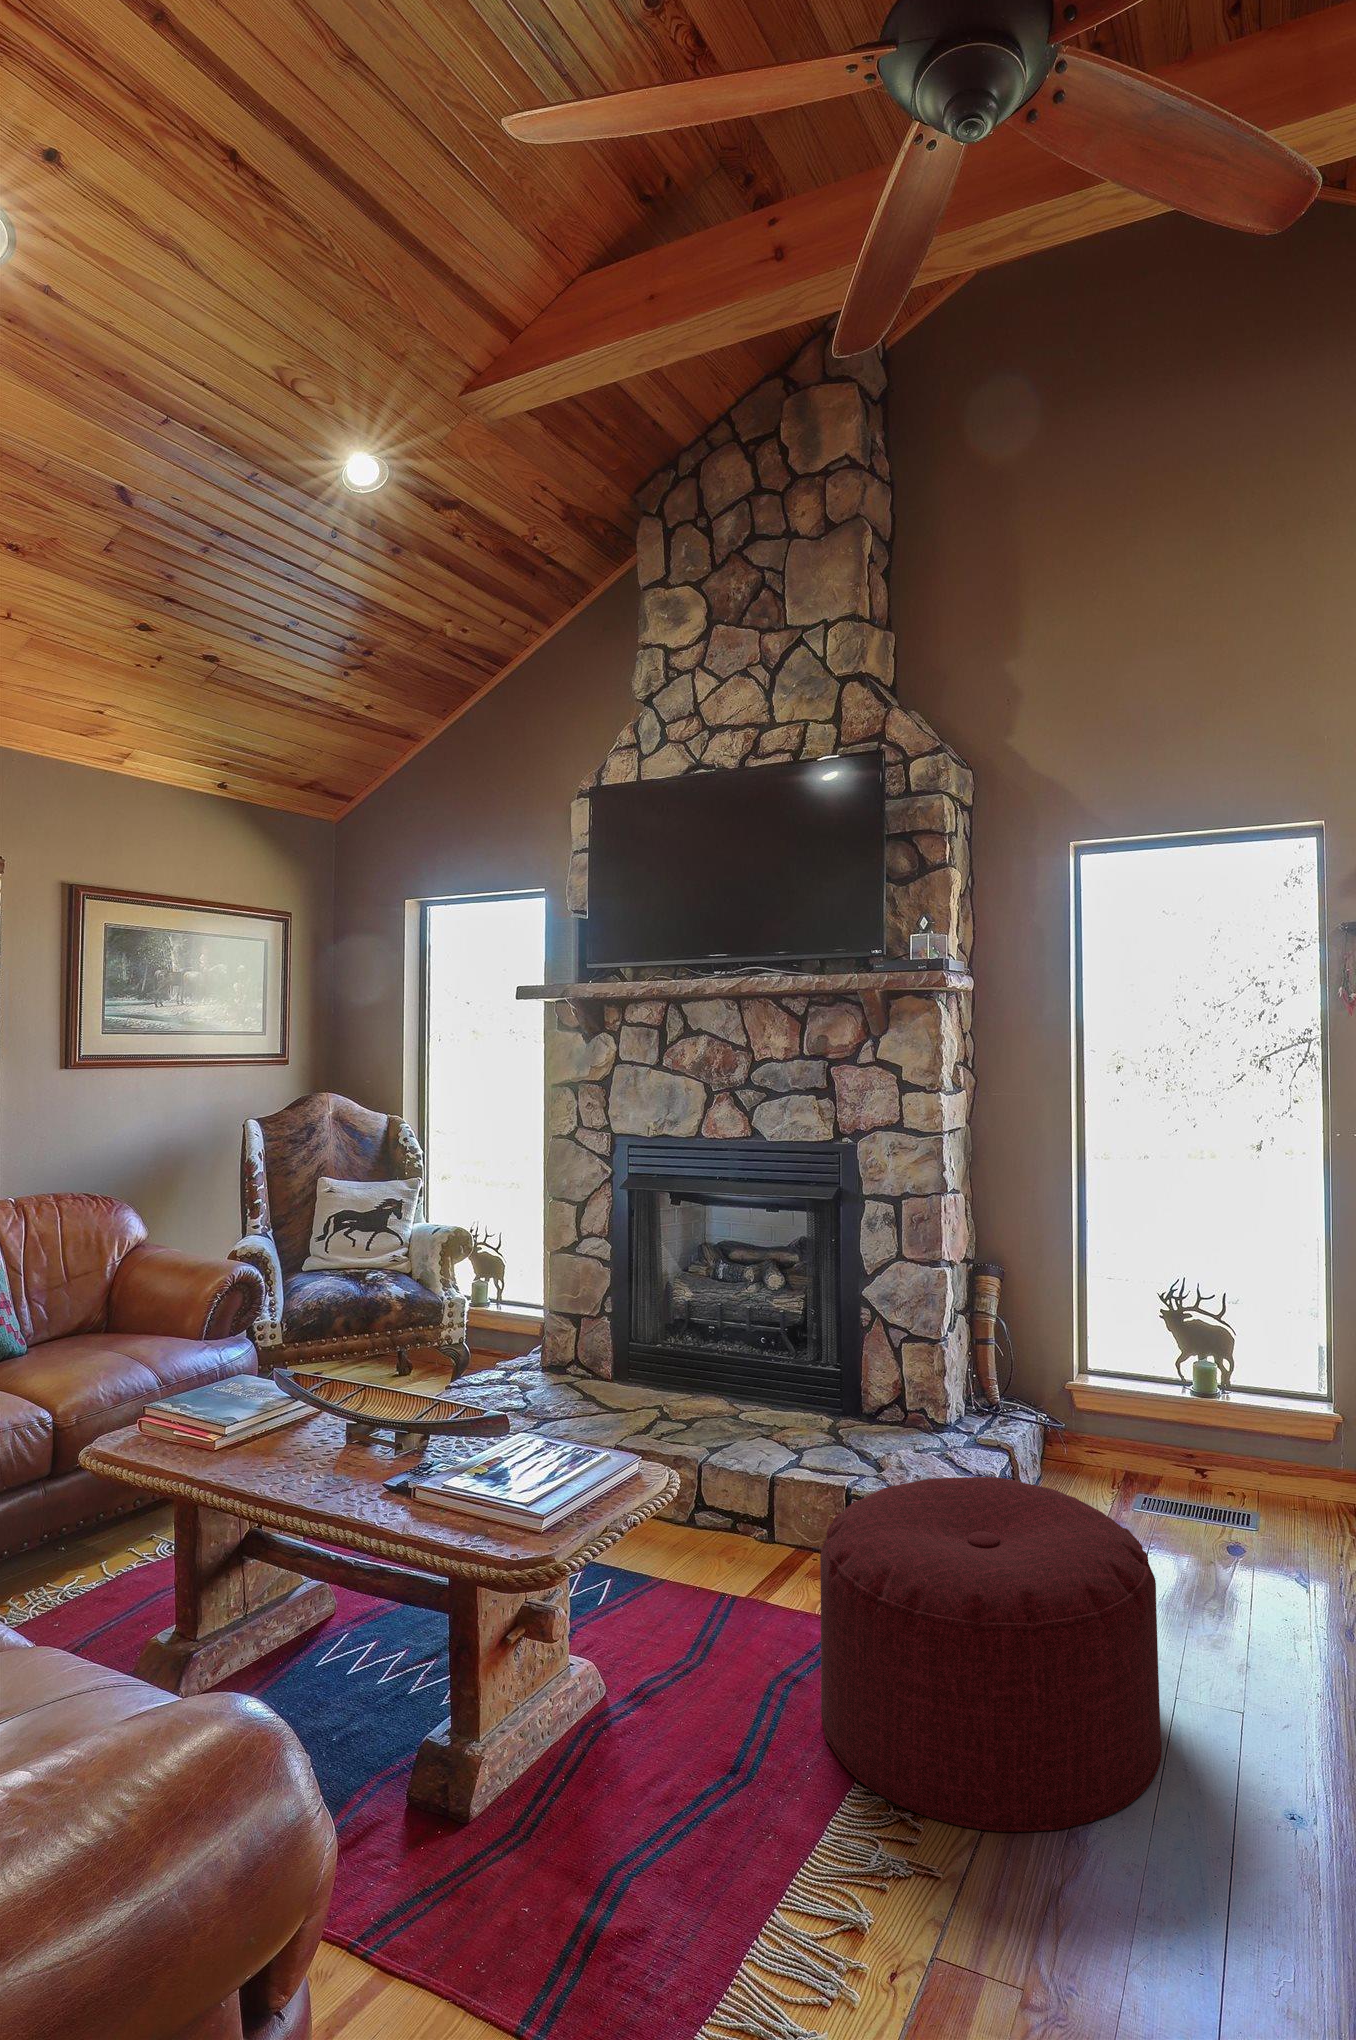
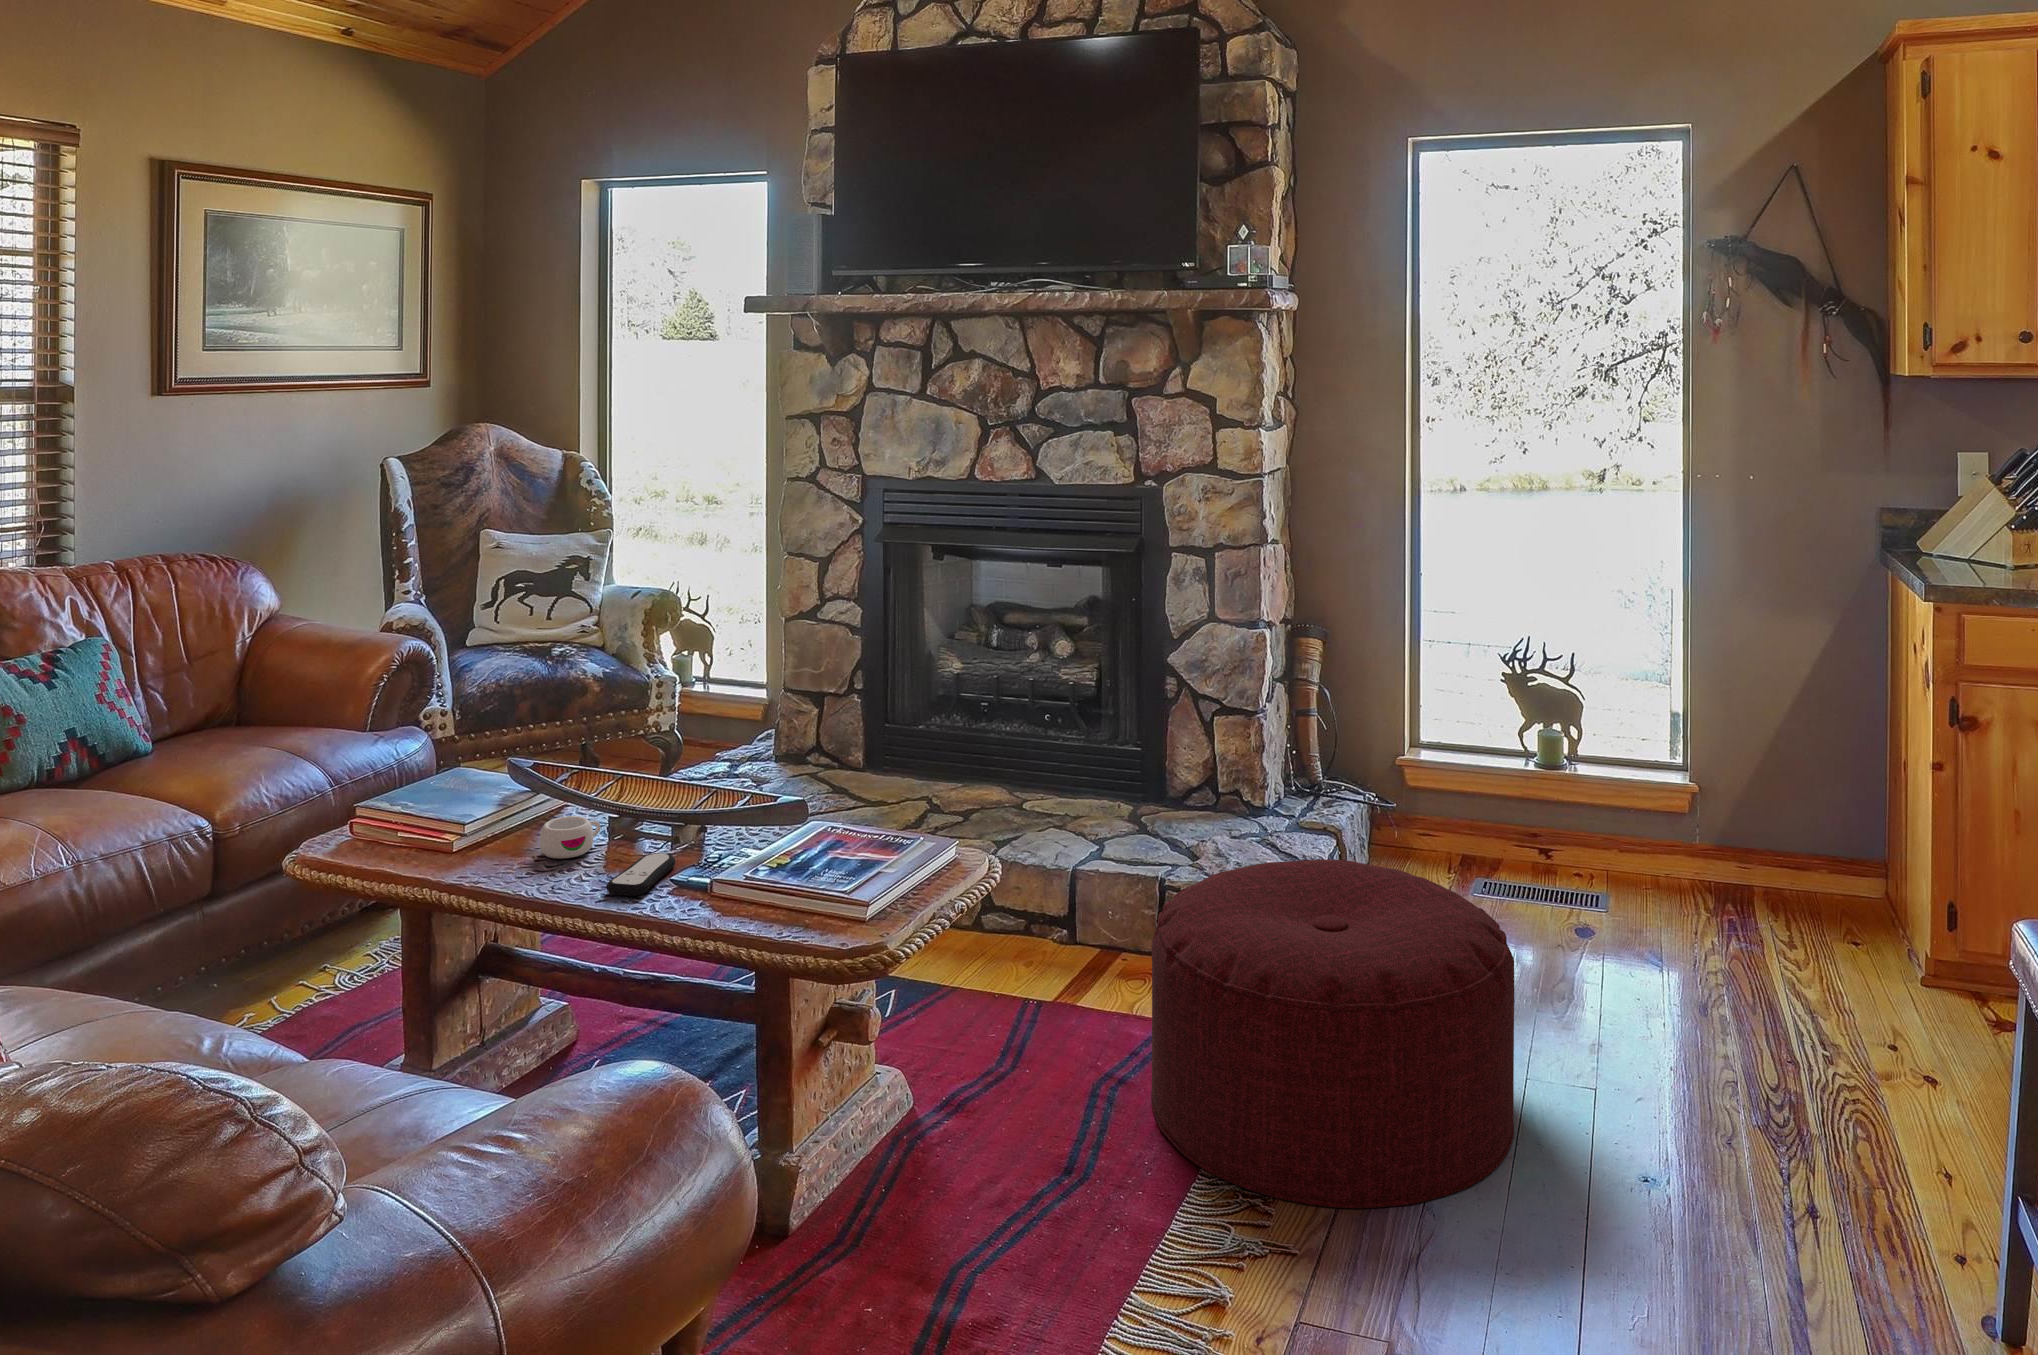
mug: none [276,1422,333,1461] -> present [540,816,601,859]
remote control: none [320,1458,389,1498] -> present [606,853,676,896]

